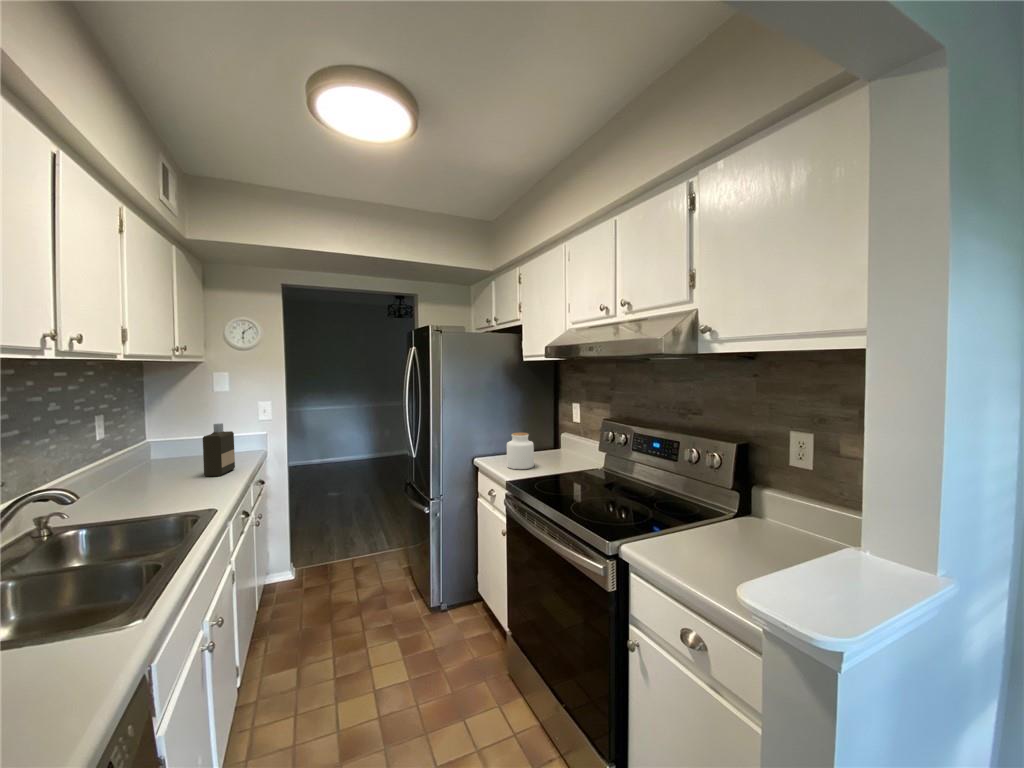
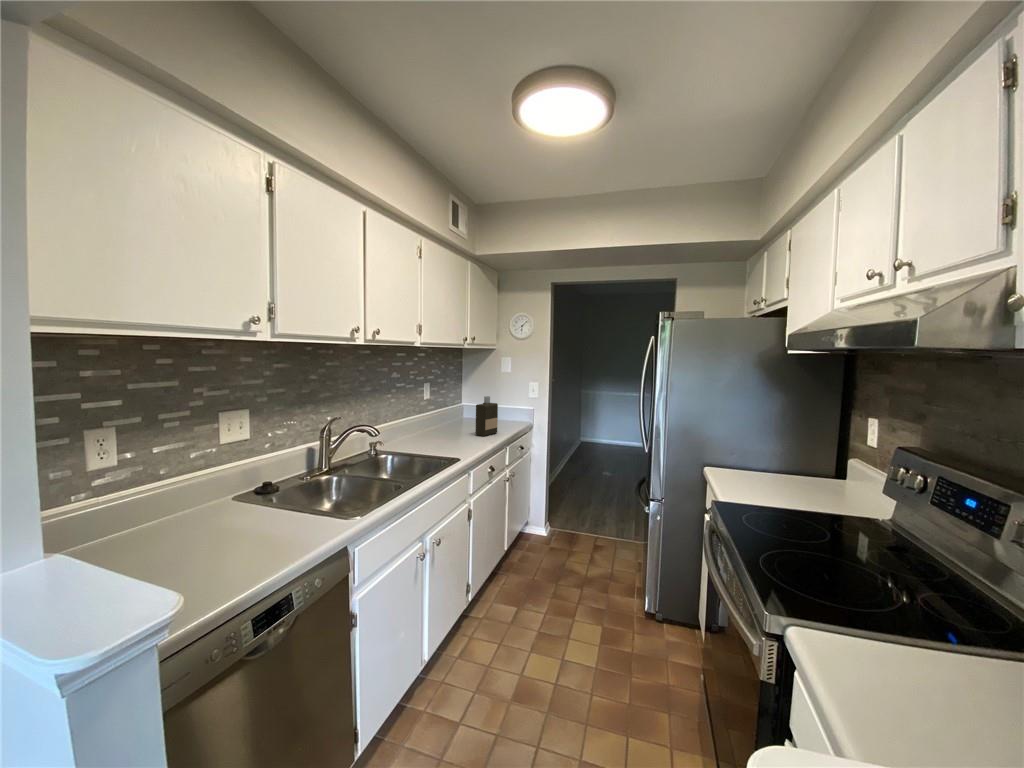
jar: present [507,433,534,469] -> none [735,443,776,491]

